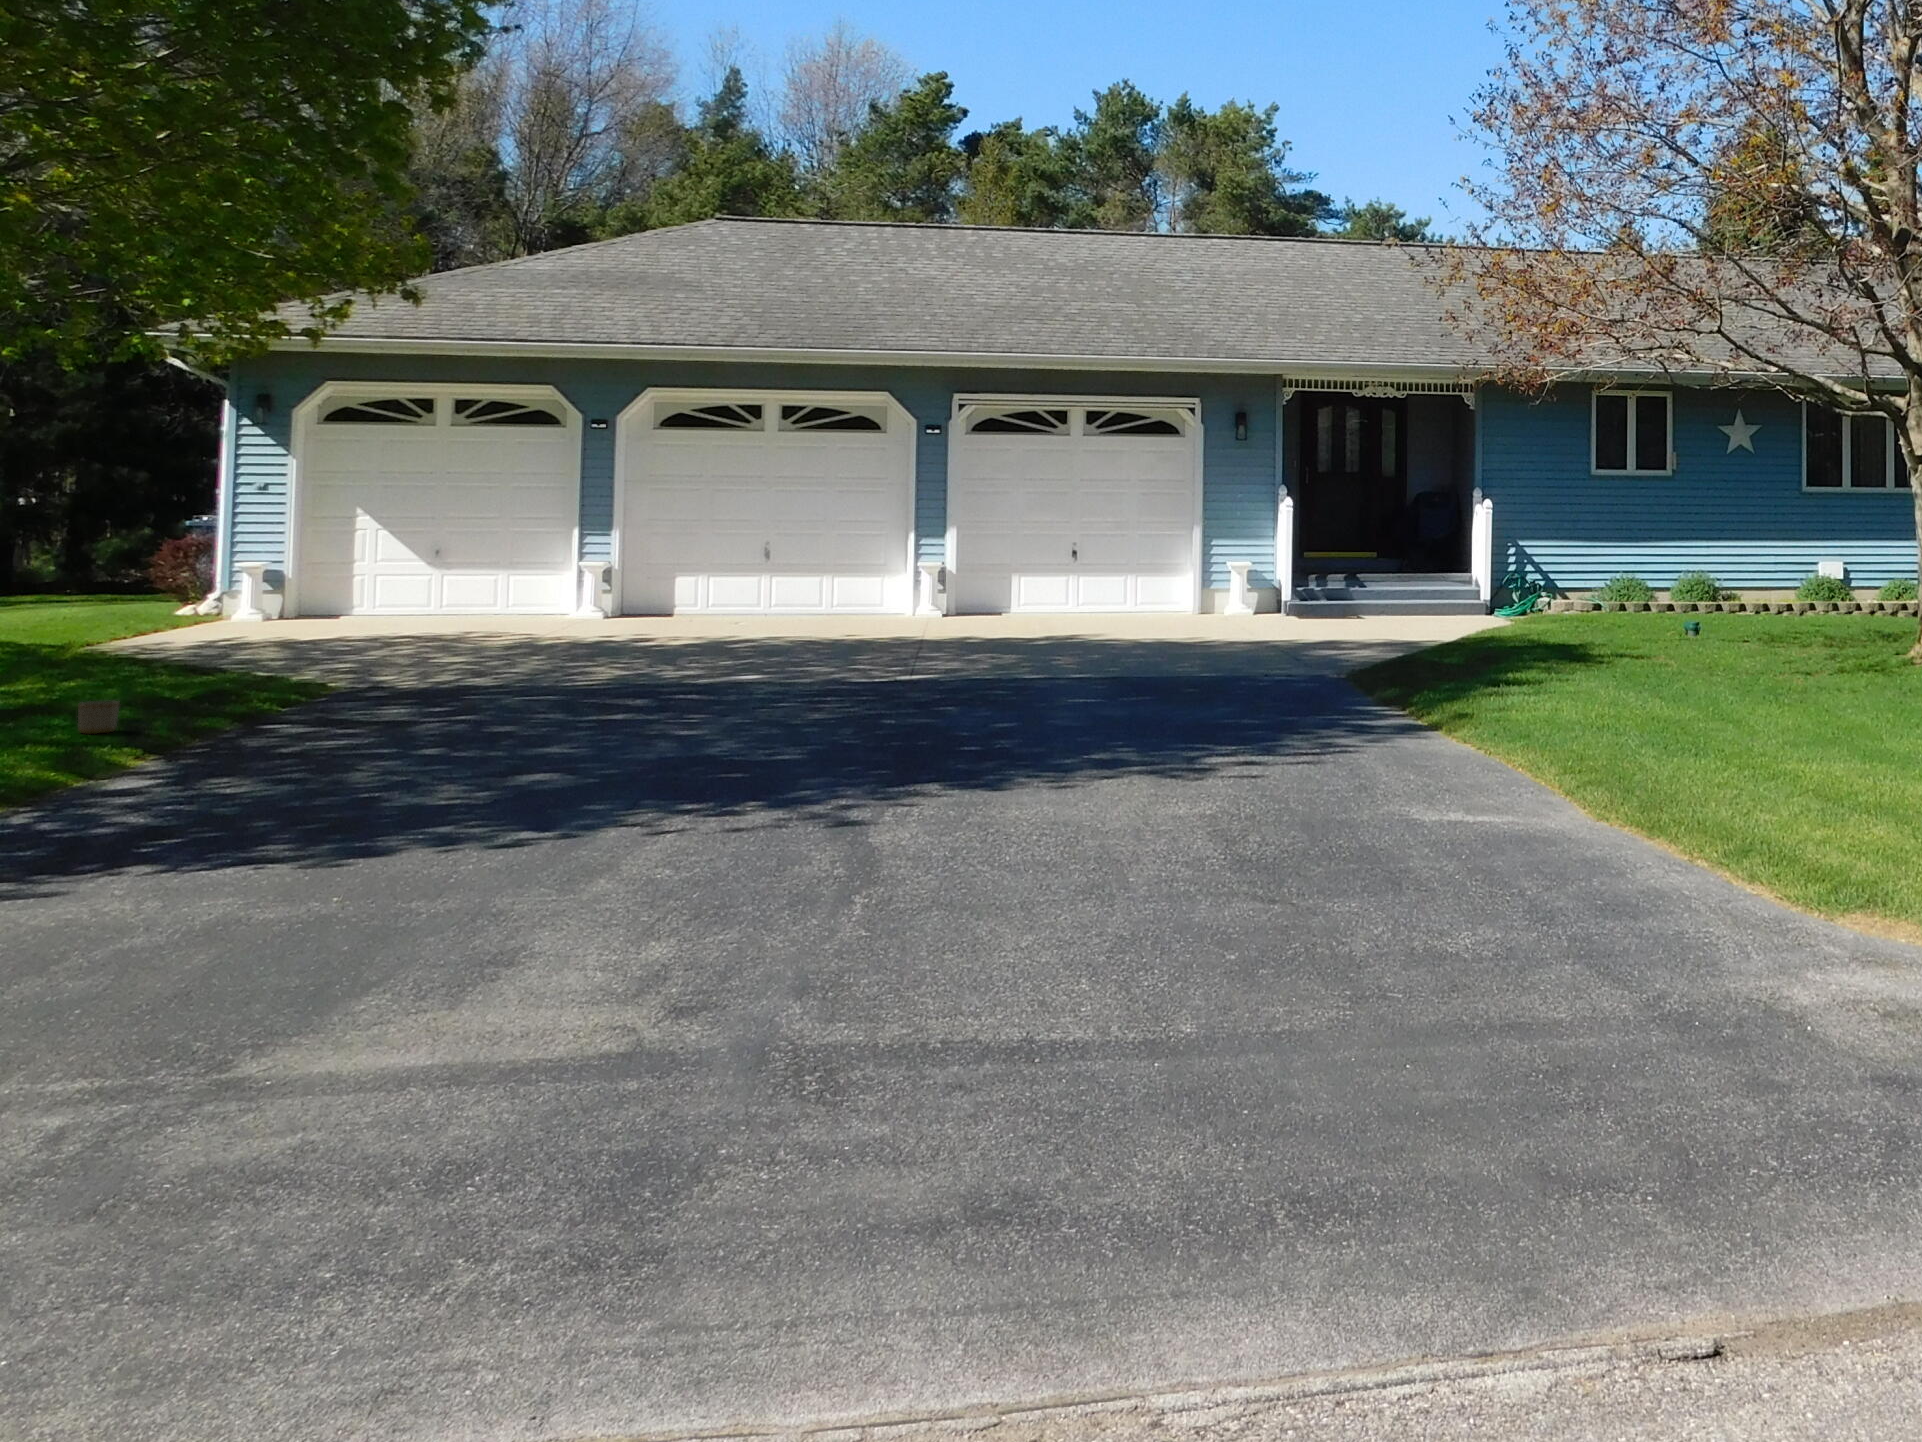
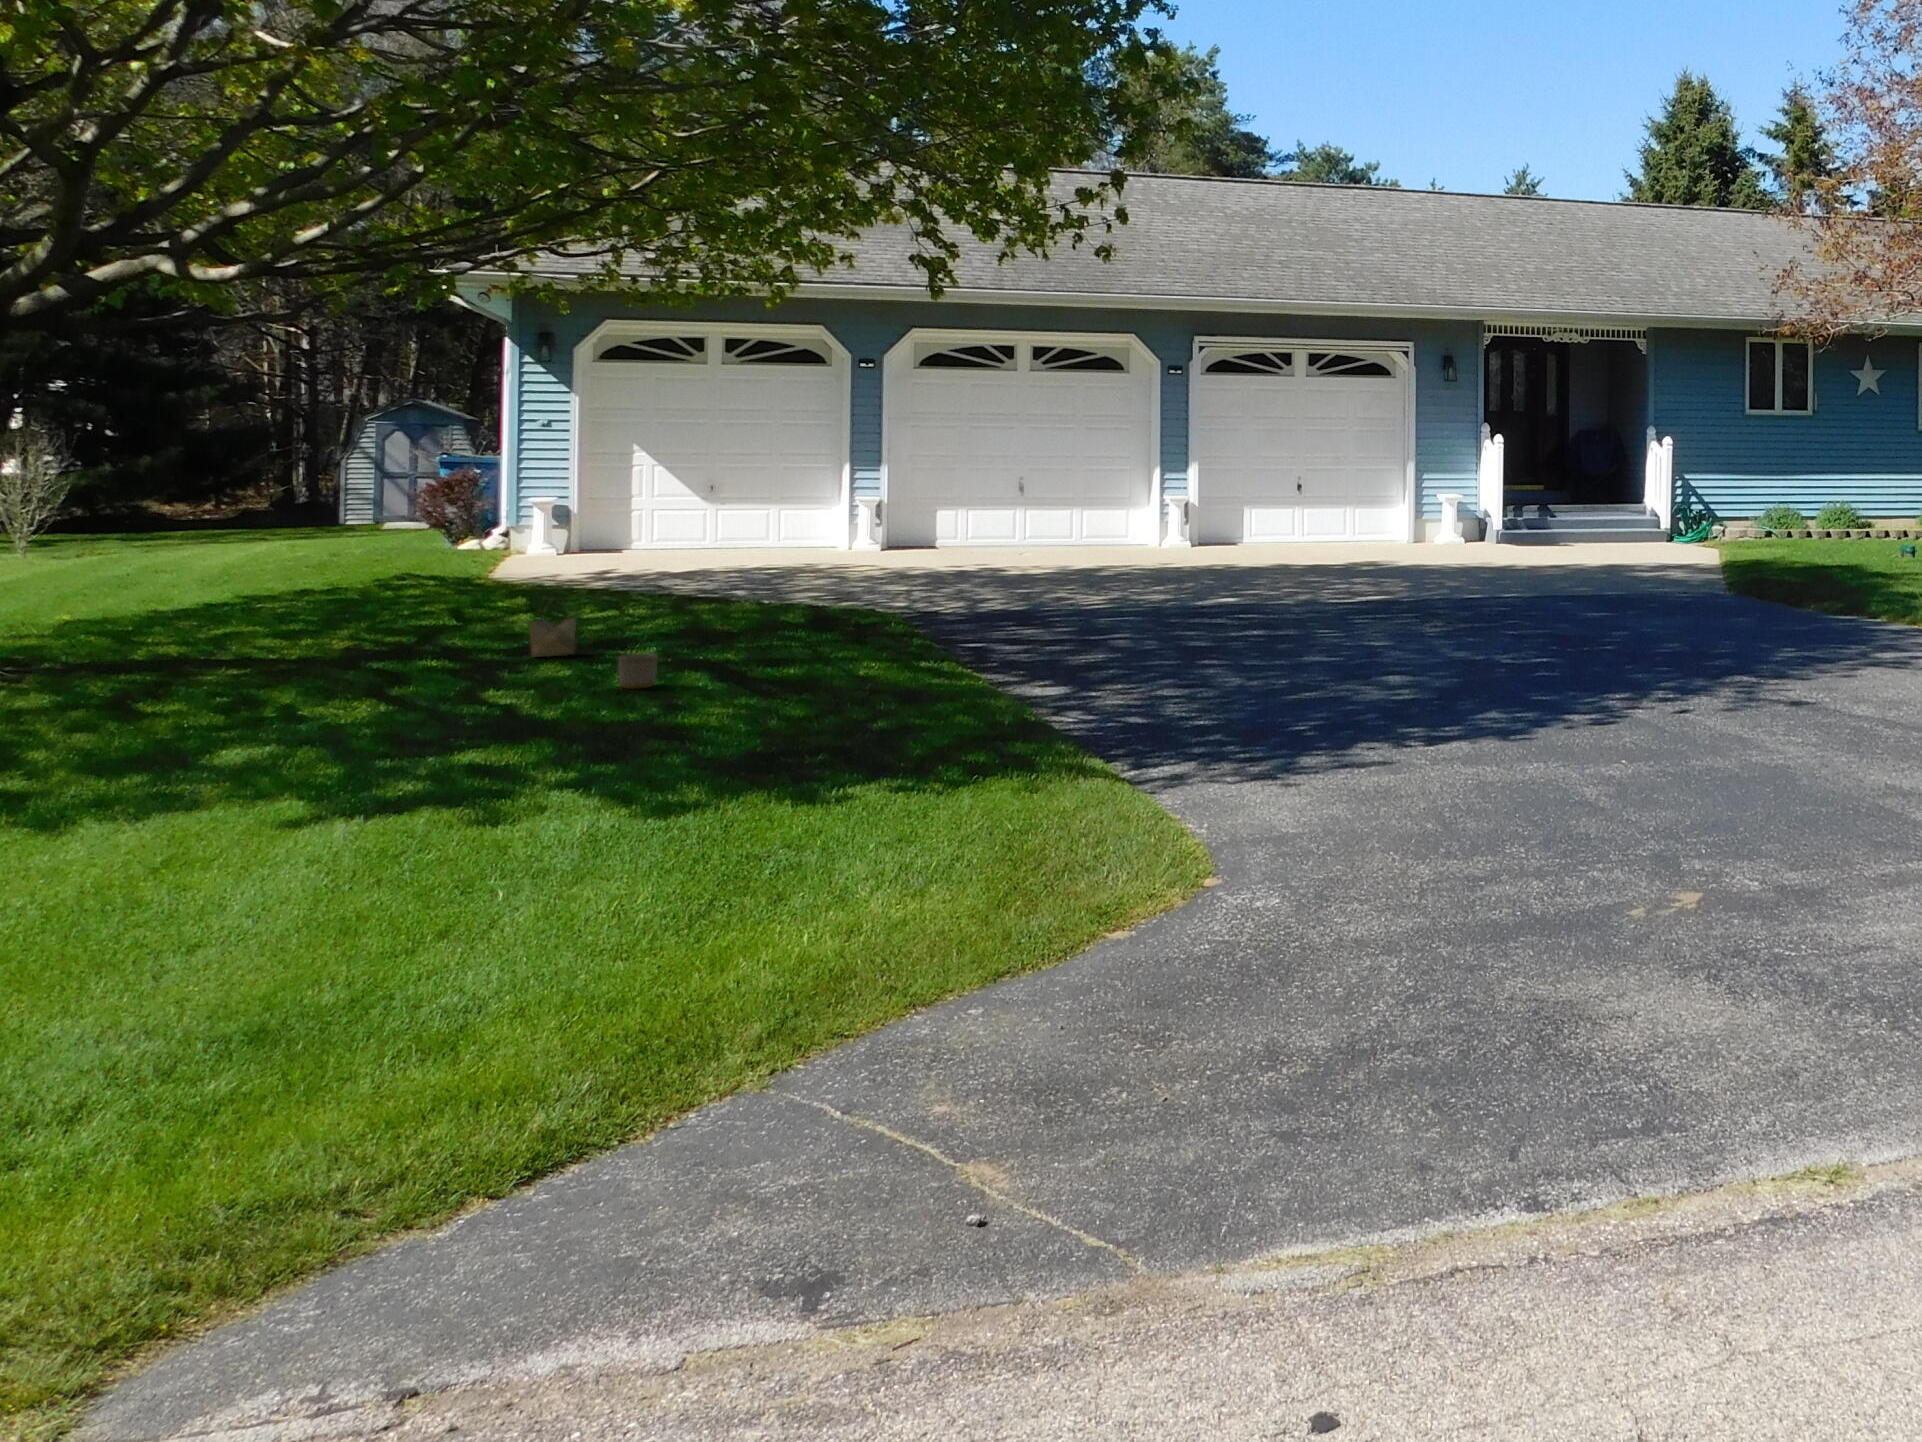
woven basket: none [40,649,91,707] -> present [530,603,576,657]

